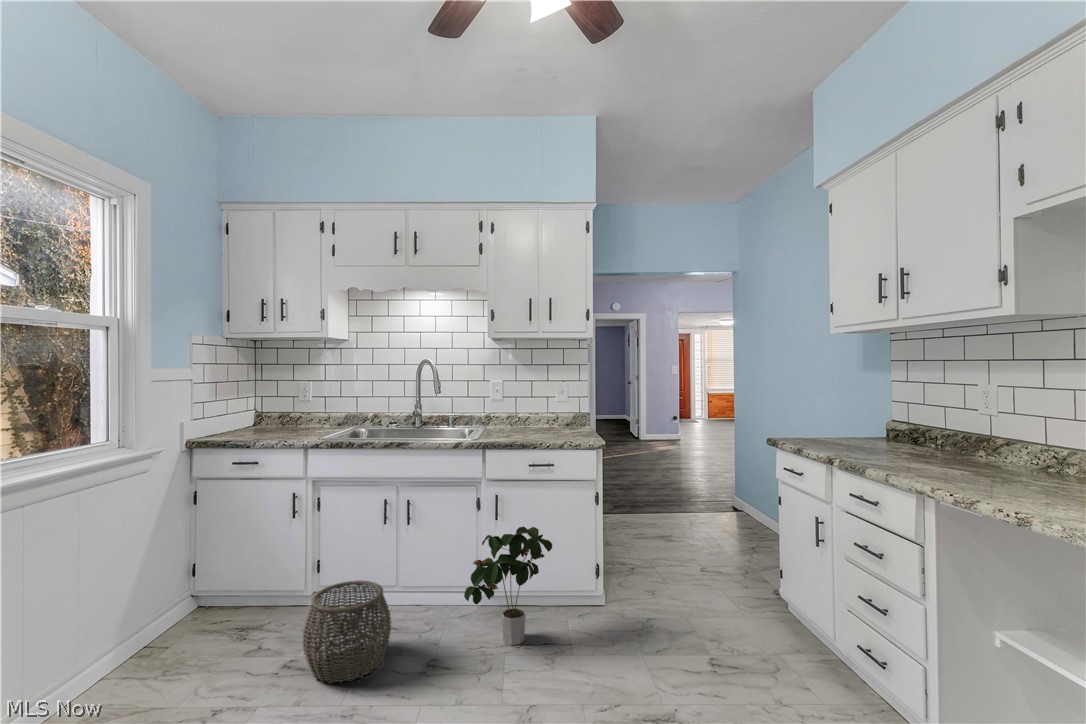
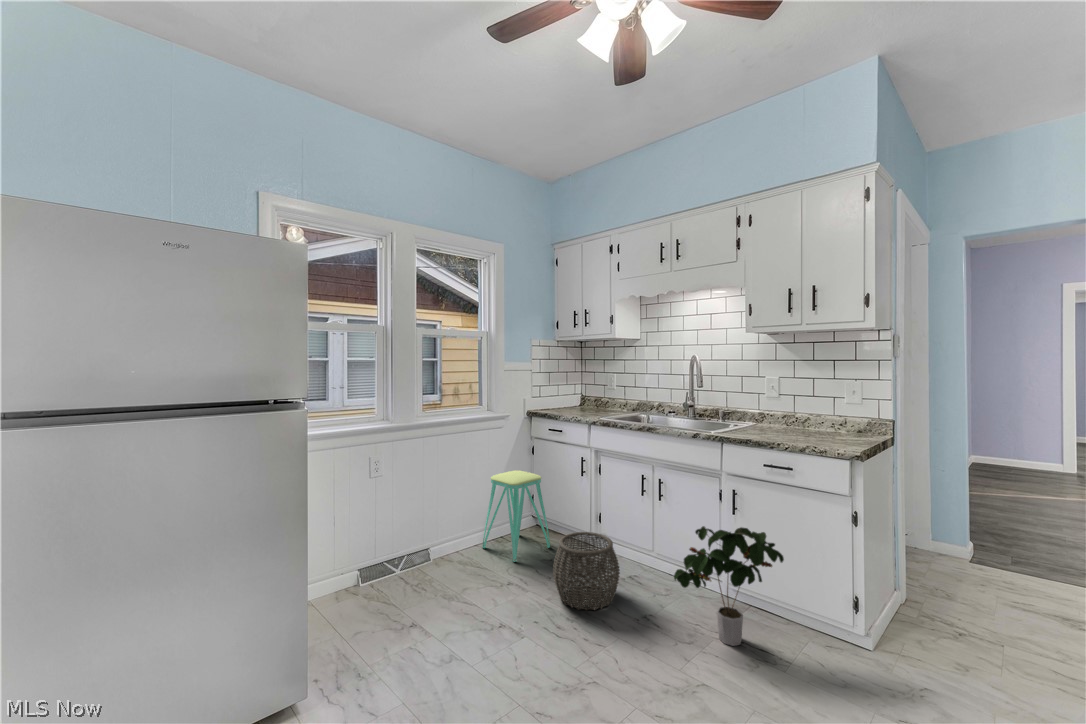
stool: none [127,530,247,669] -> present [483,470,550,562]

